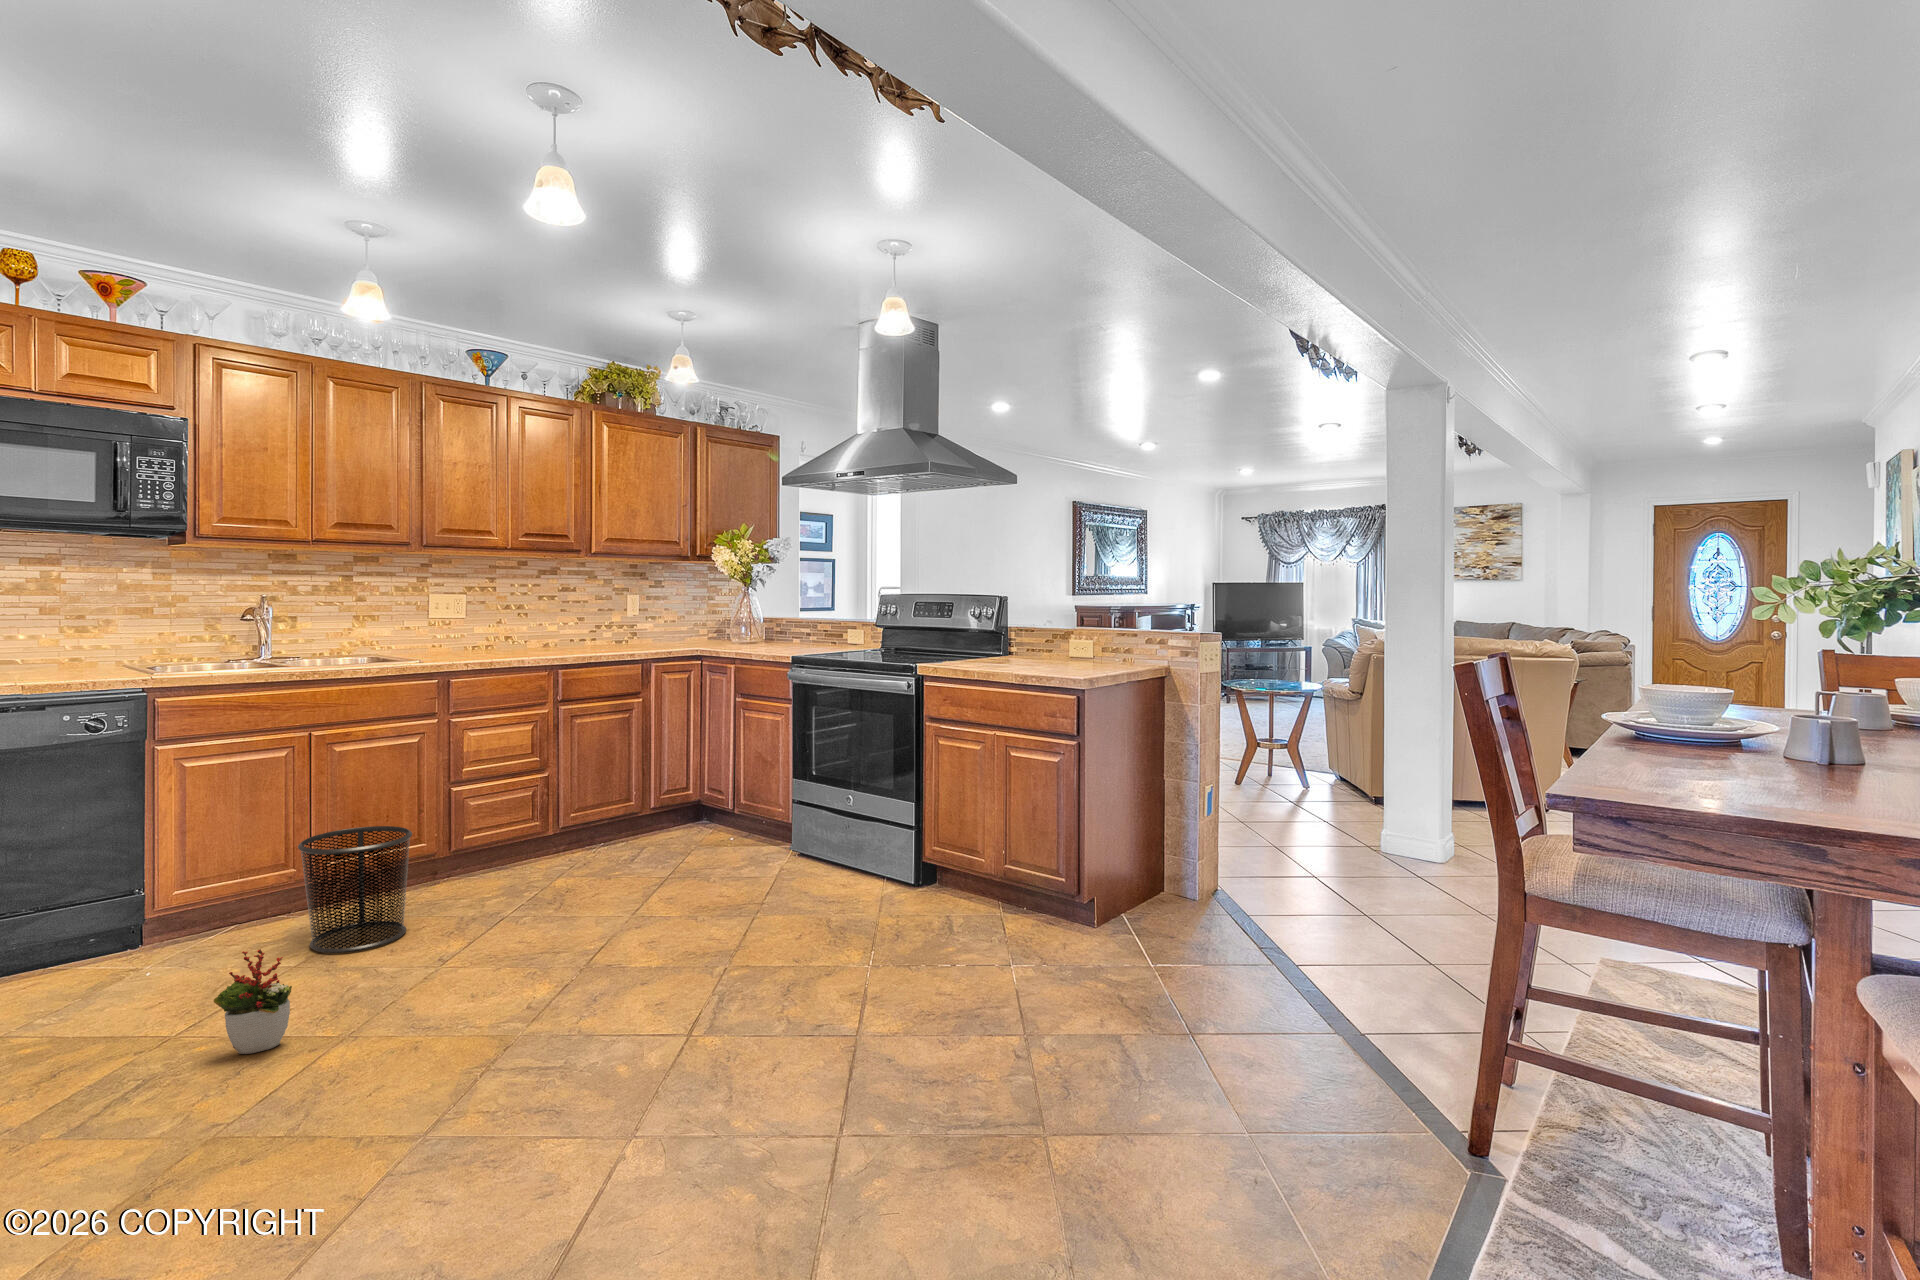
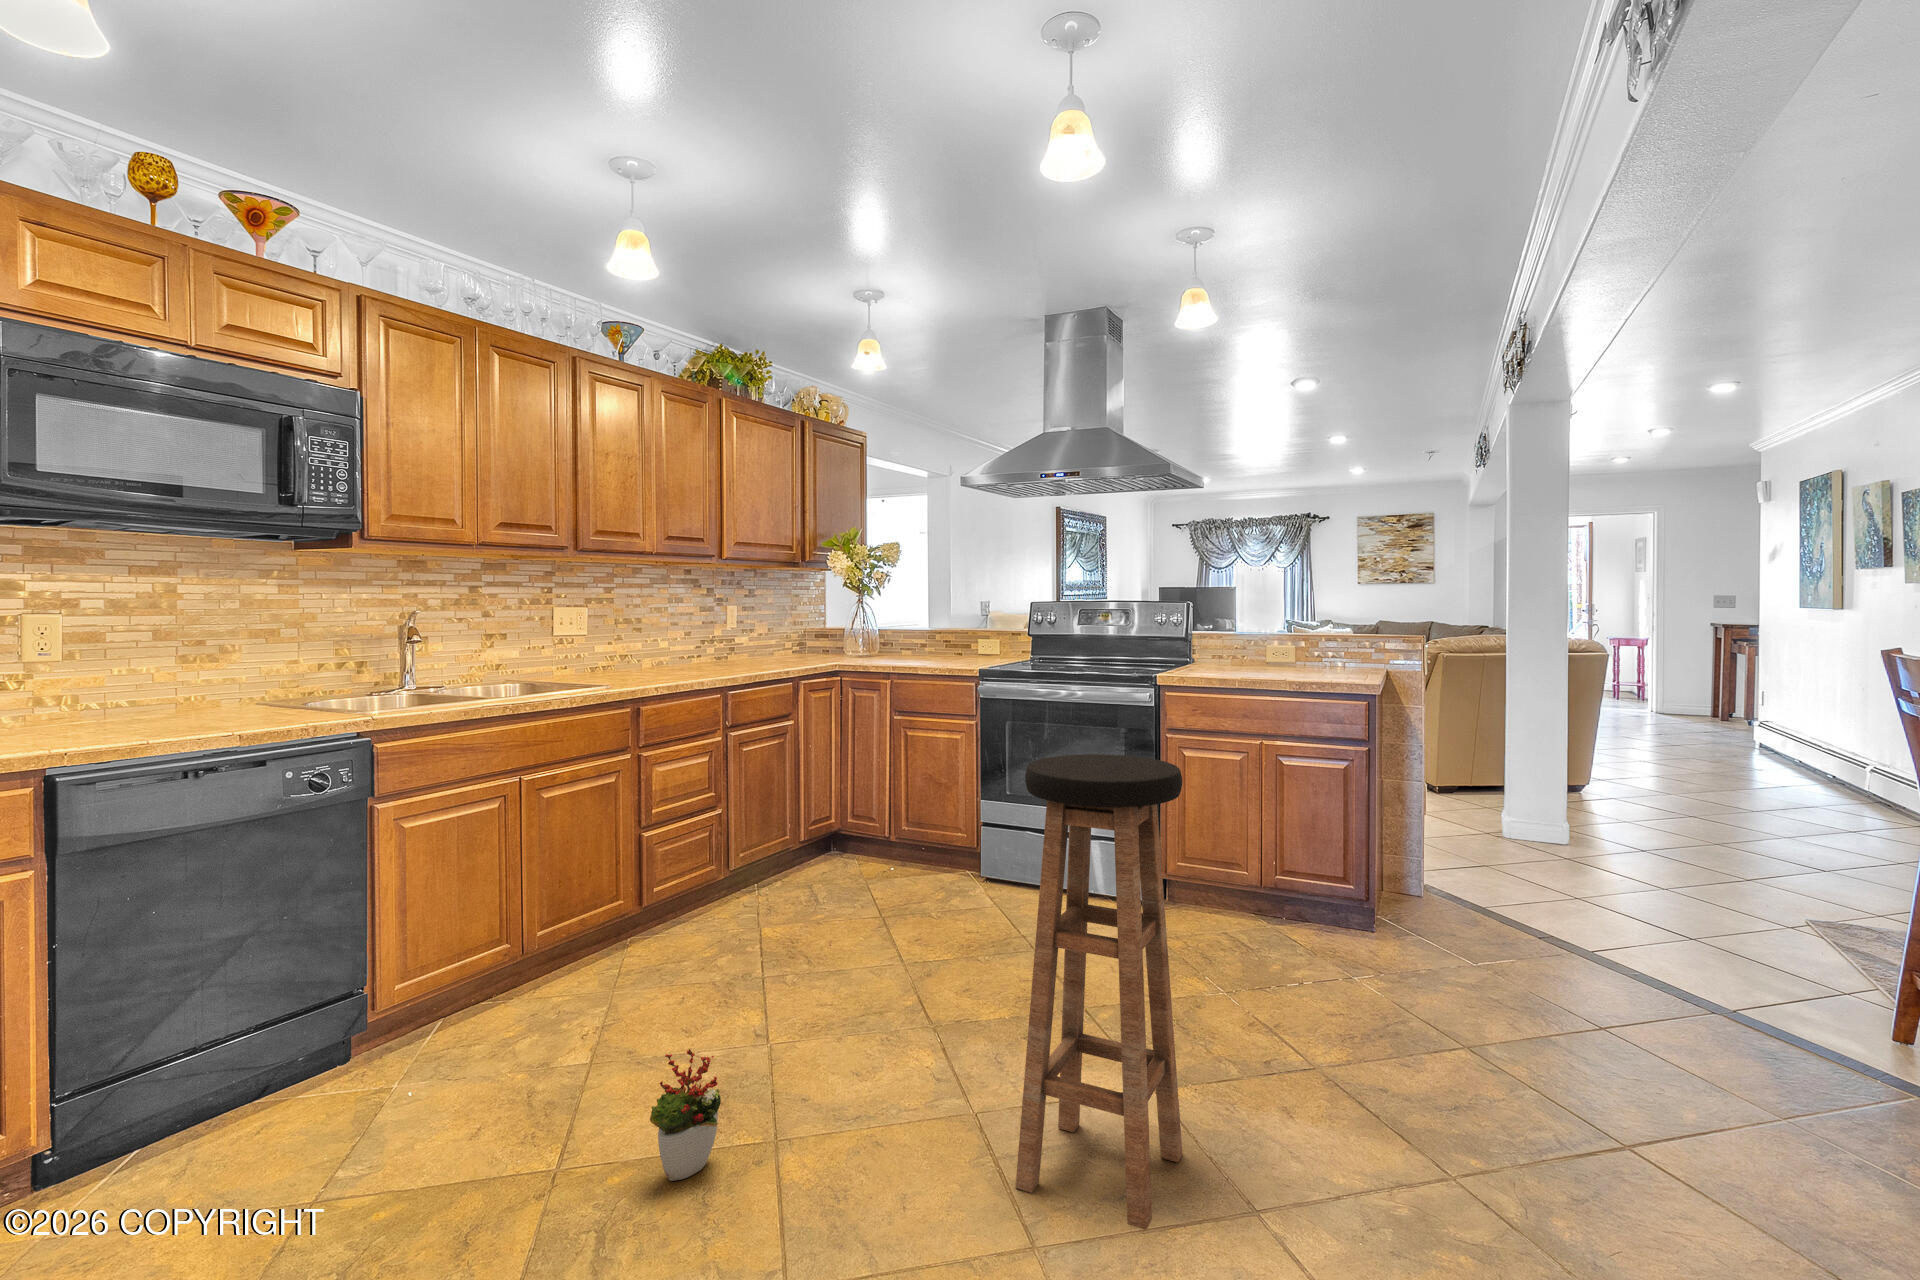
bar stool: none [477,721,645,1133] -> present [1016,754,1182,1229]
waste bin: present [298,826,412,953] -> none [561,882,682,1040]

